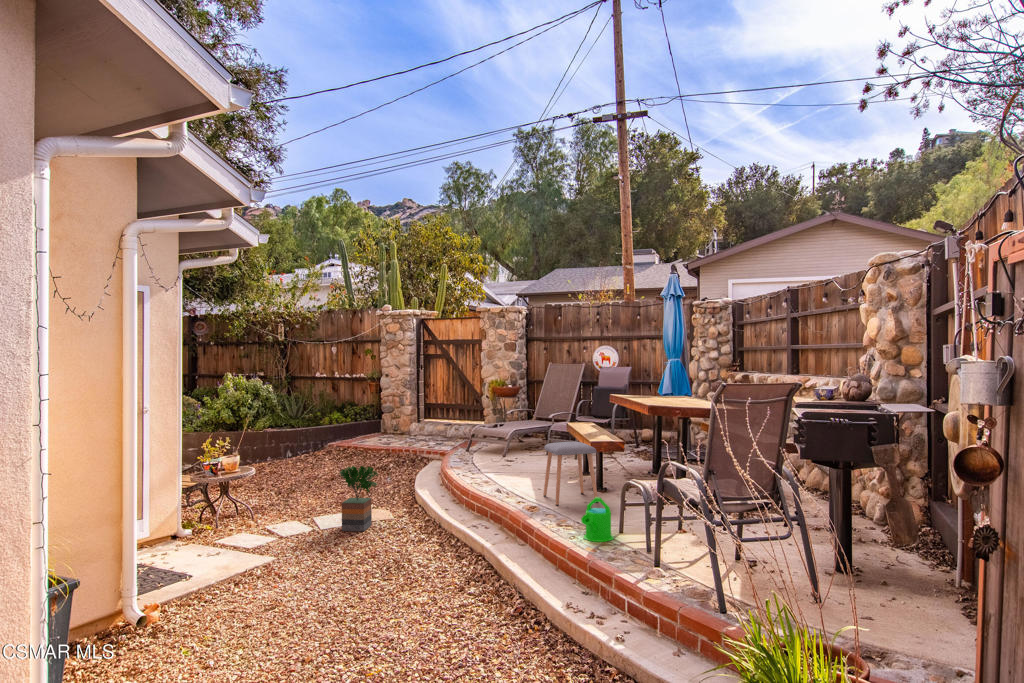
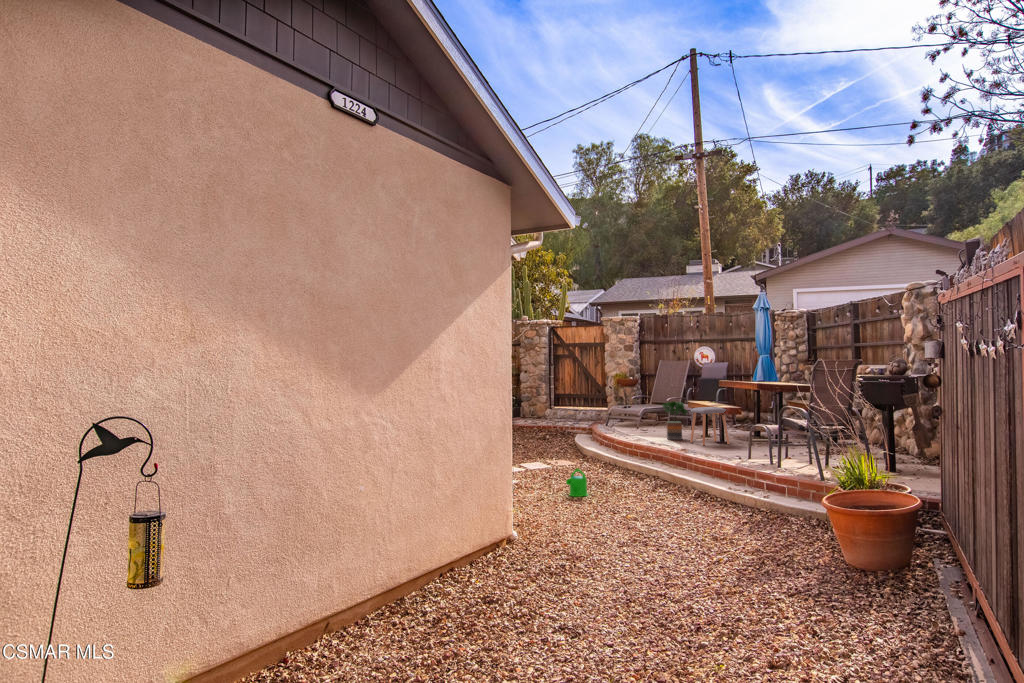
potted tree: present [340,466,378,531] -> present [662,401,687,440]
watering can: present [581,497,613,542] -> present [566,469,588,497]

